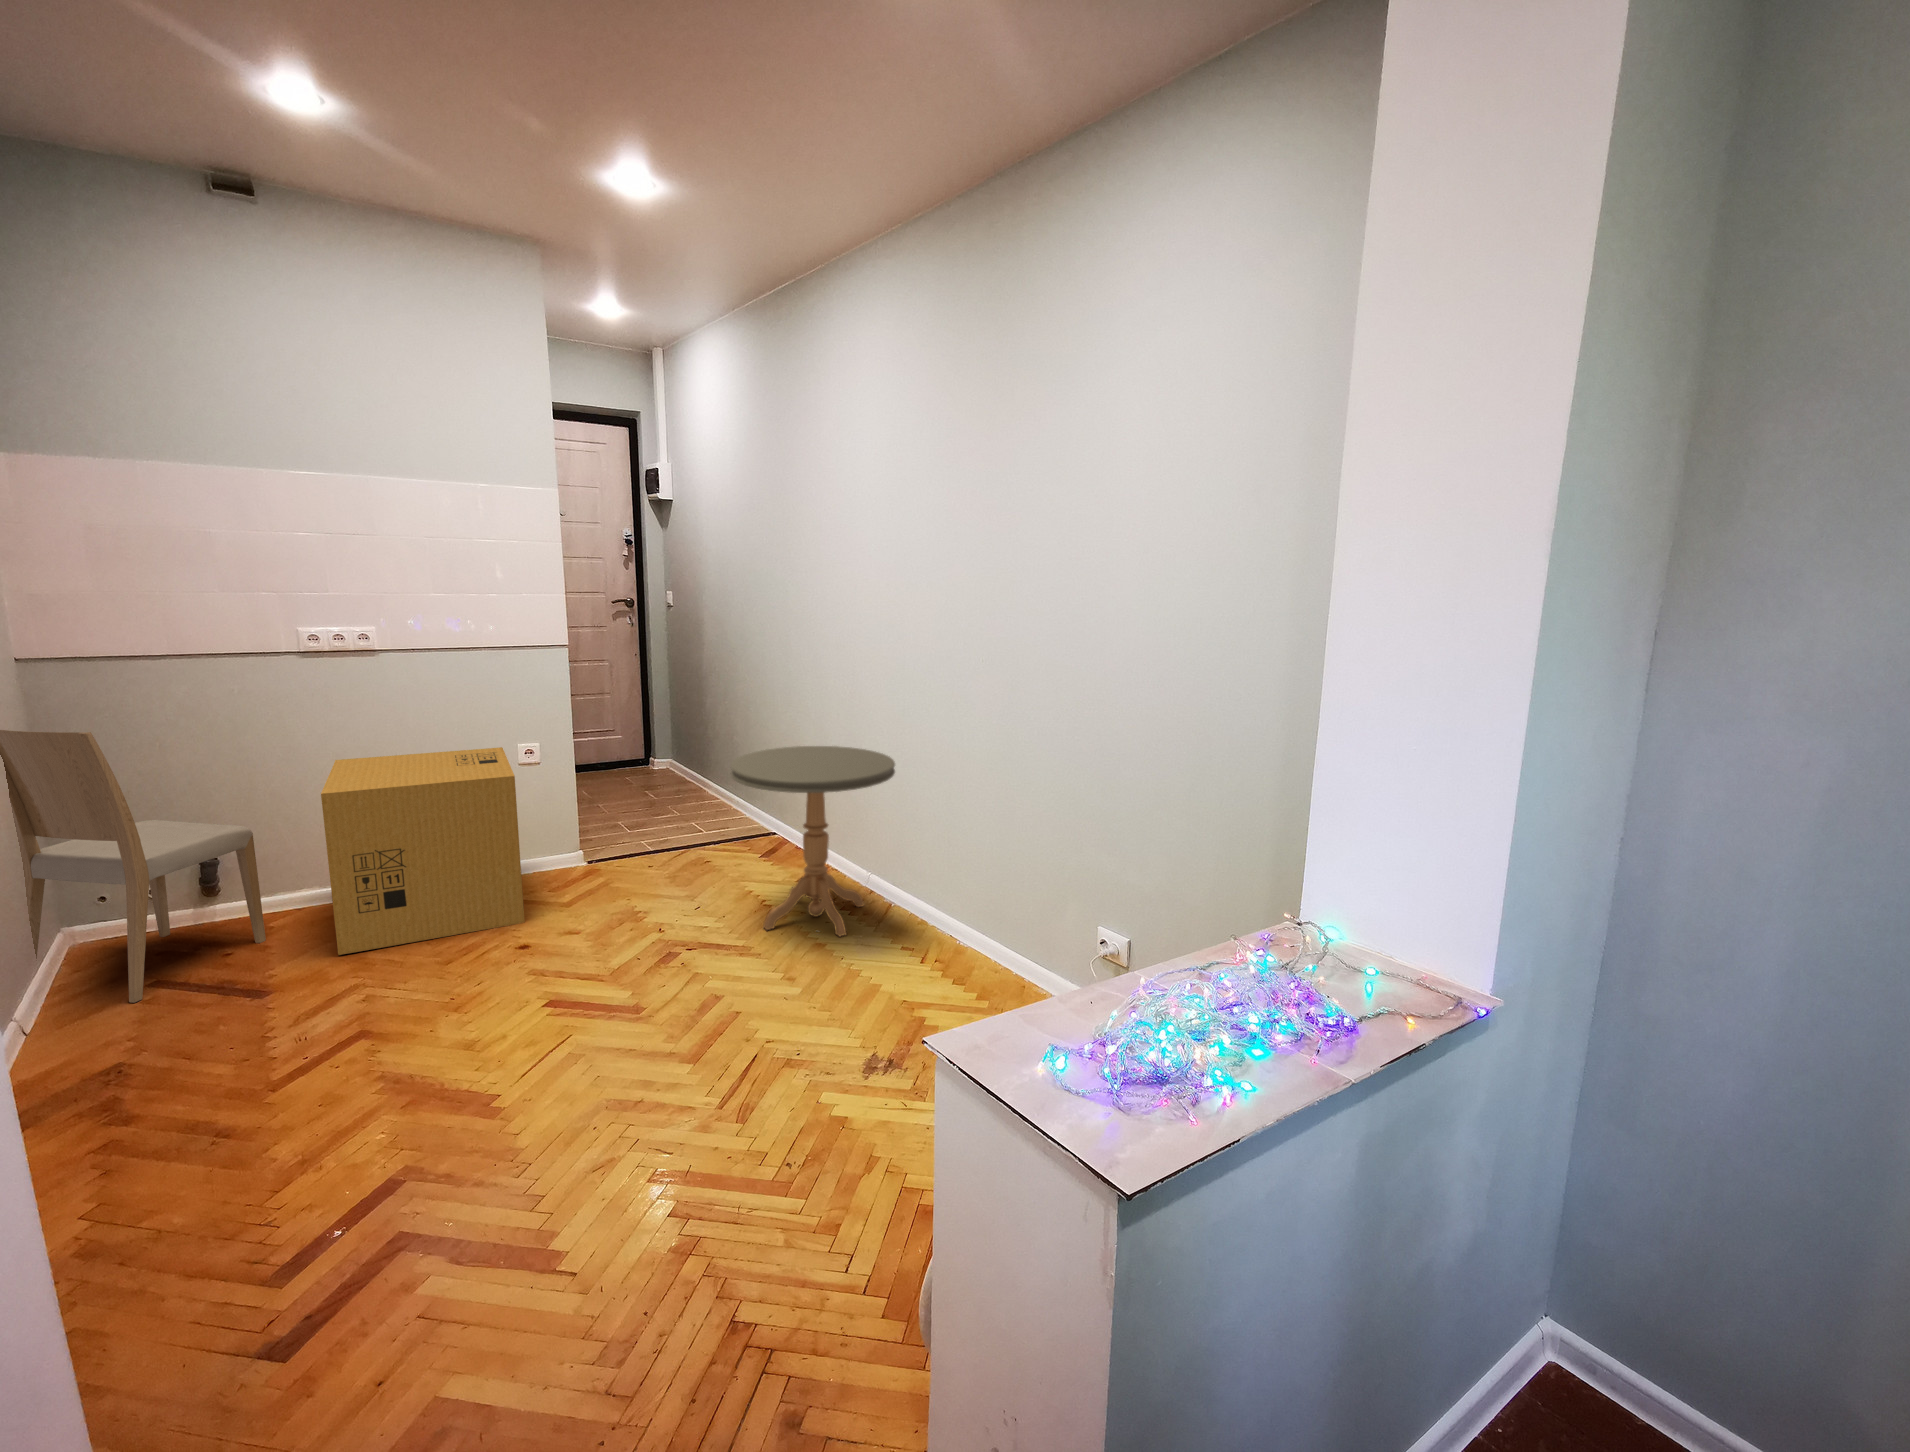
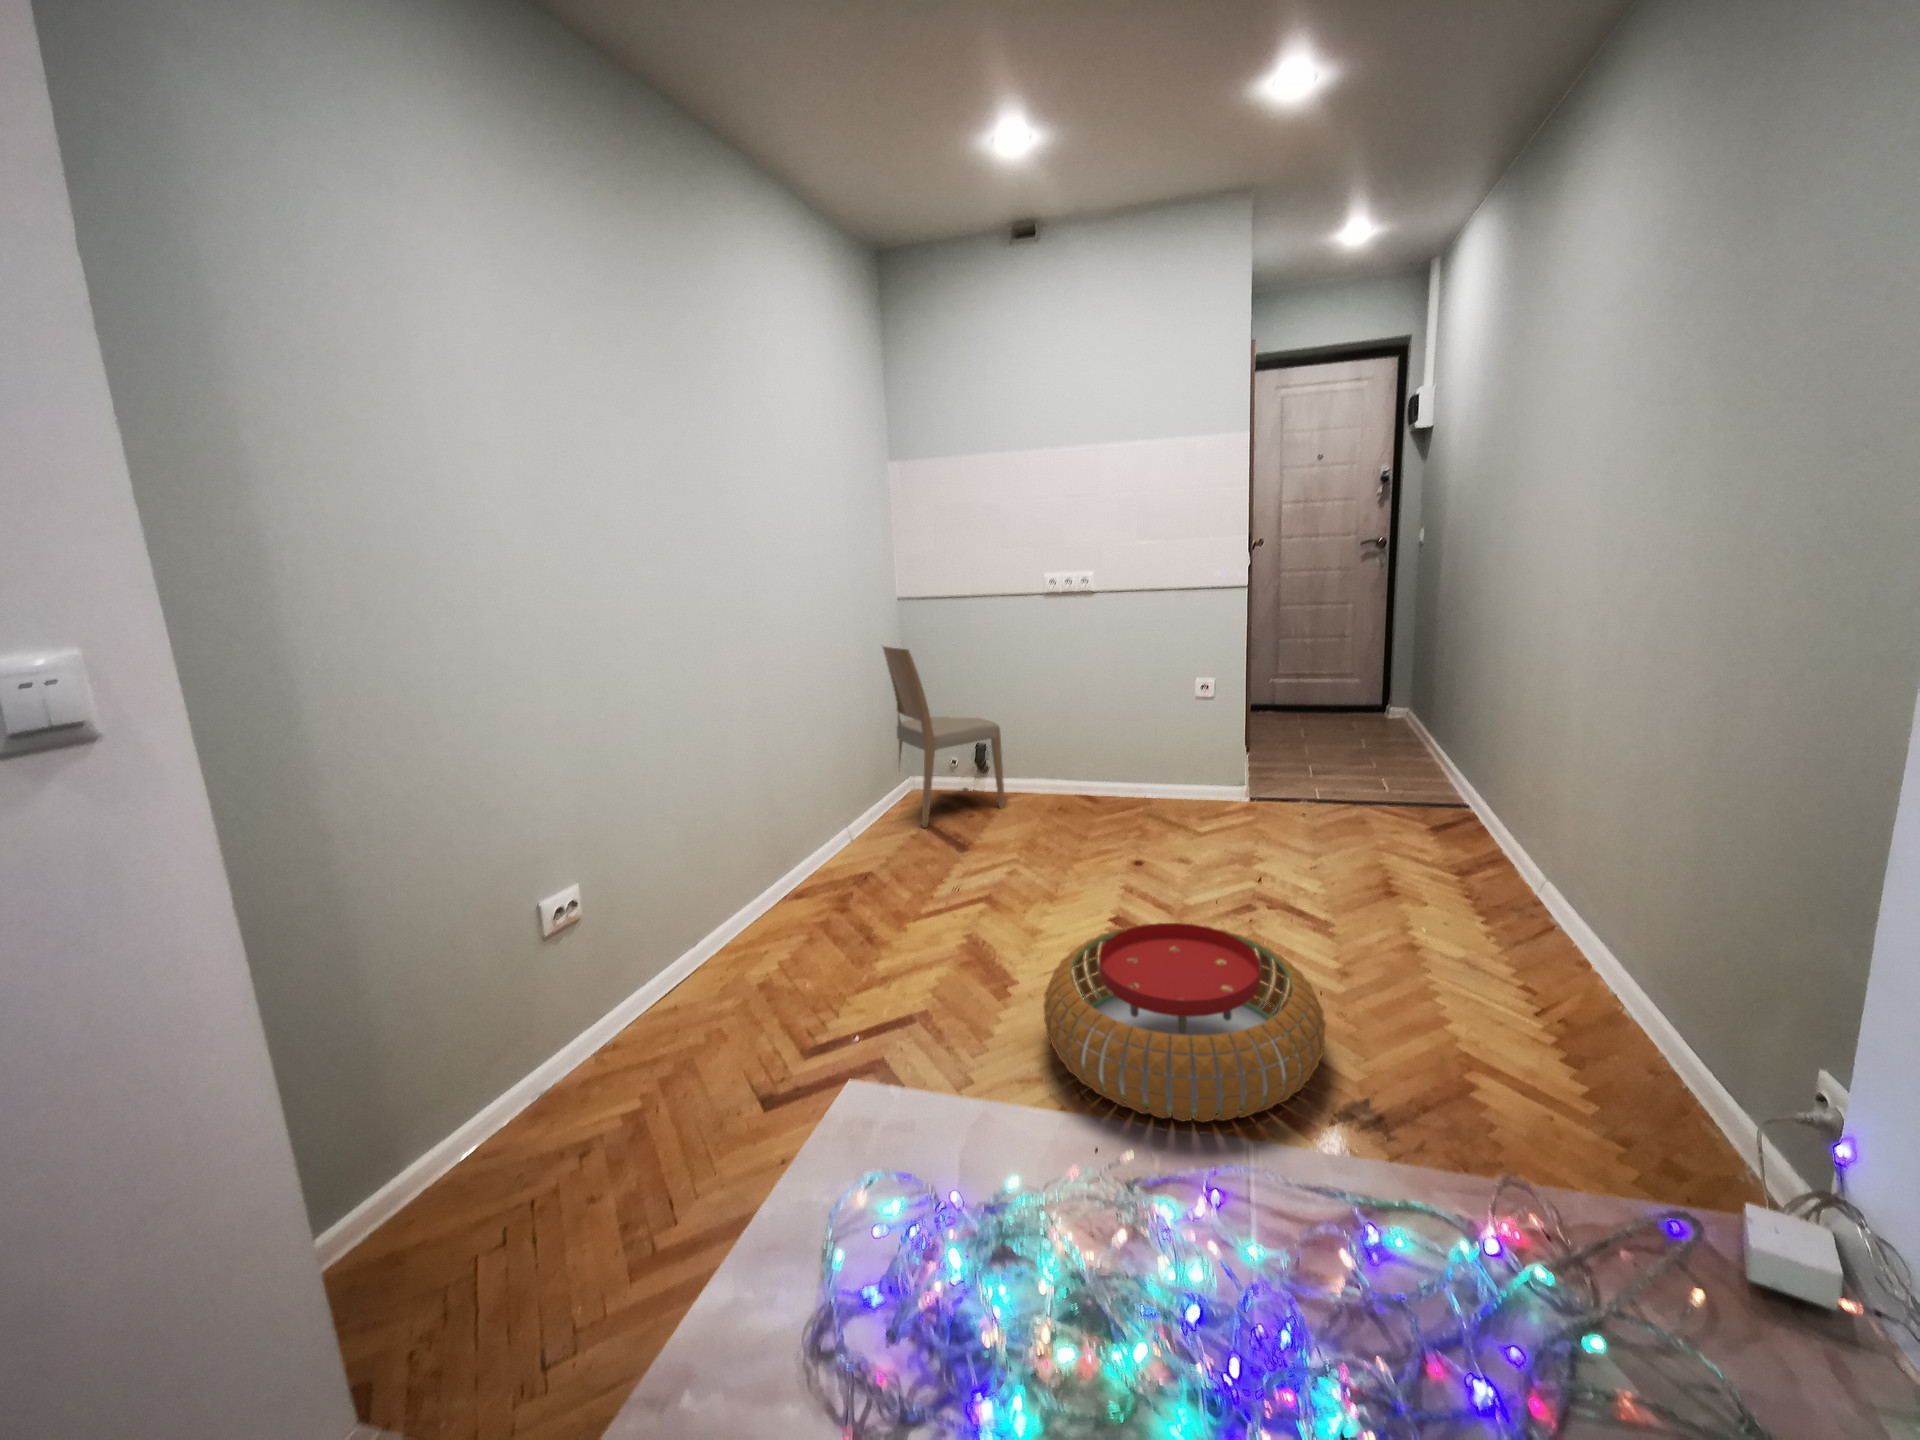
side table: present [731,746,895,936] -> none [1334,705,1570,948]
cardboard box: present [321,747,525,955] -> none [1023,681,1182,839]
pouf: none [577,972,851,1167] -> present [1044,923,1326,1122]

